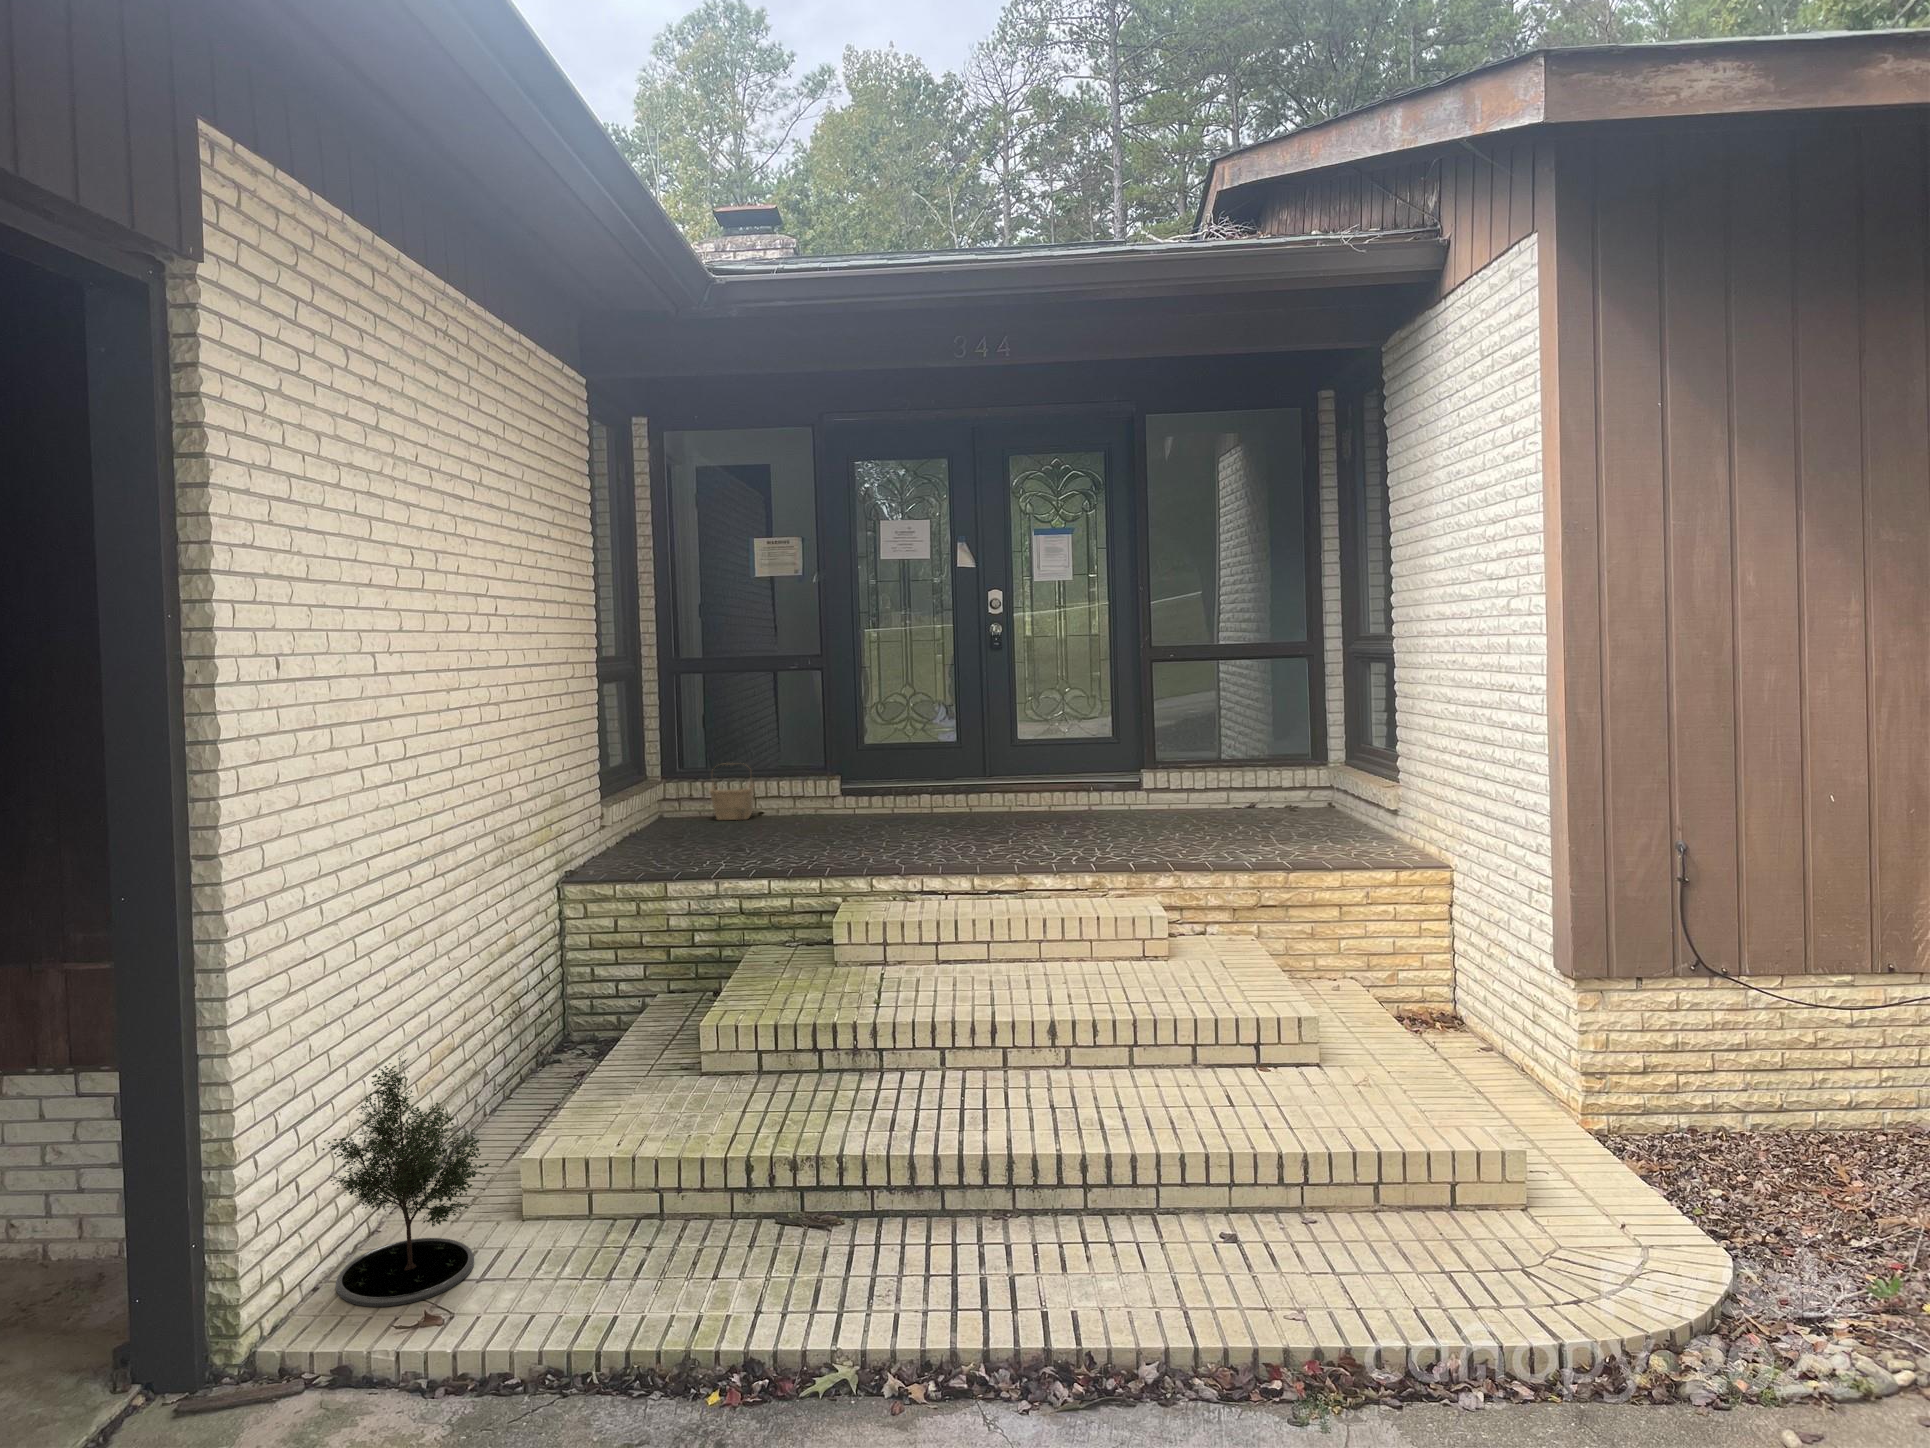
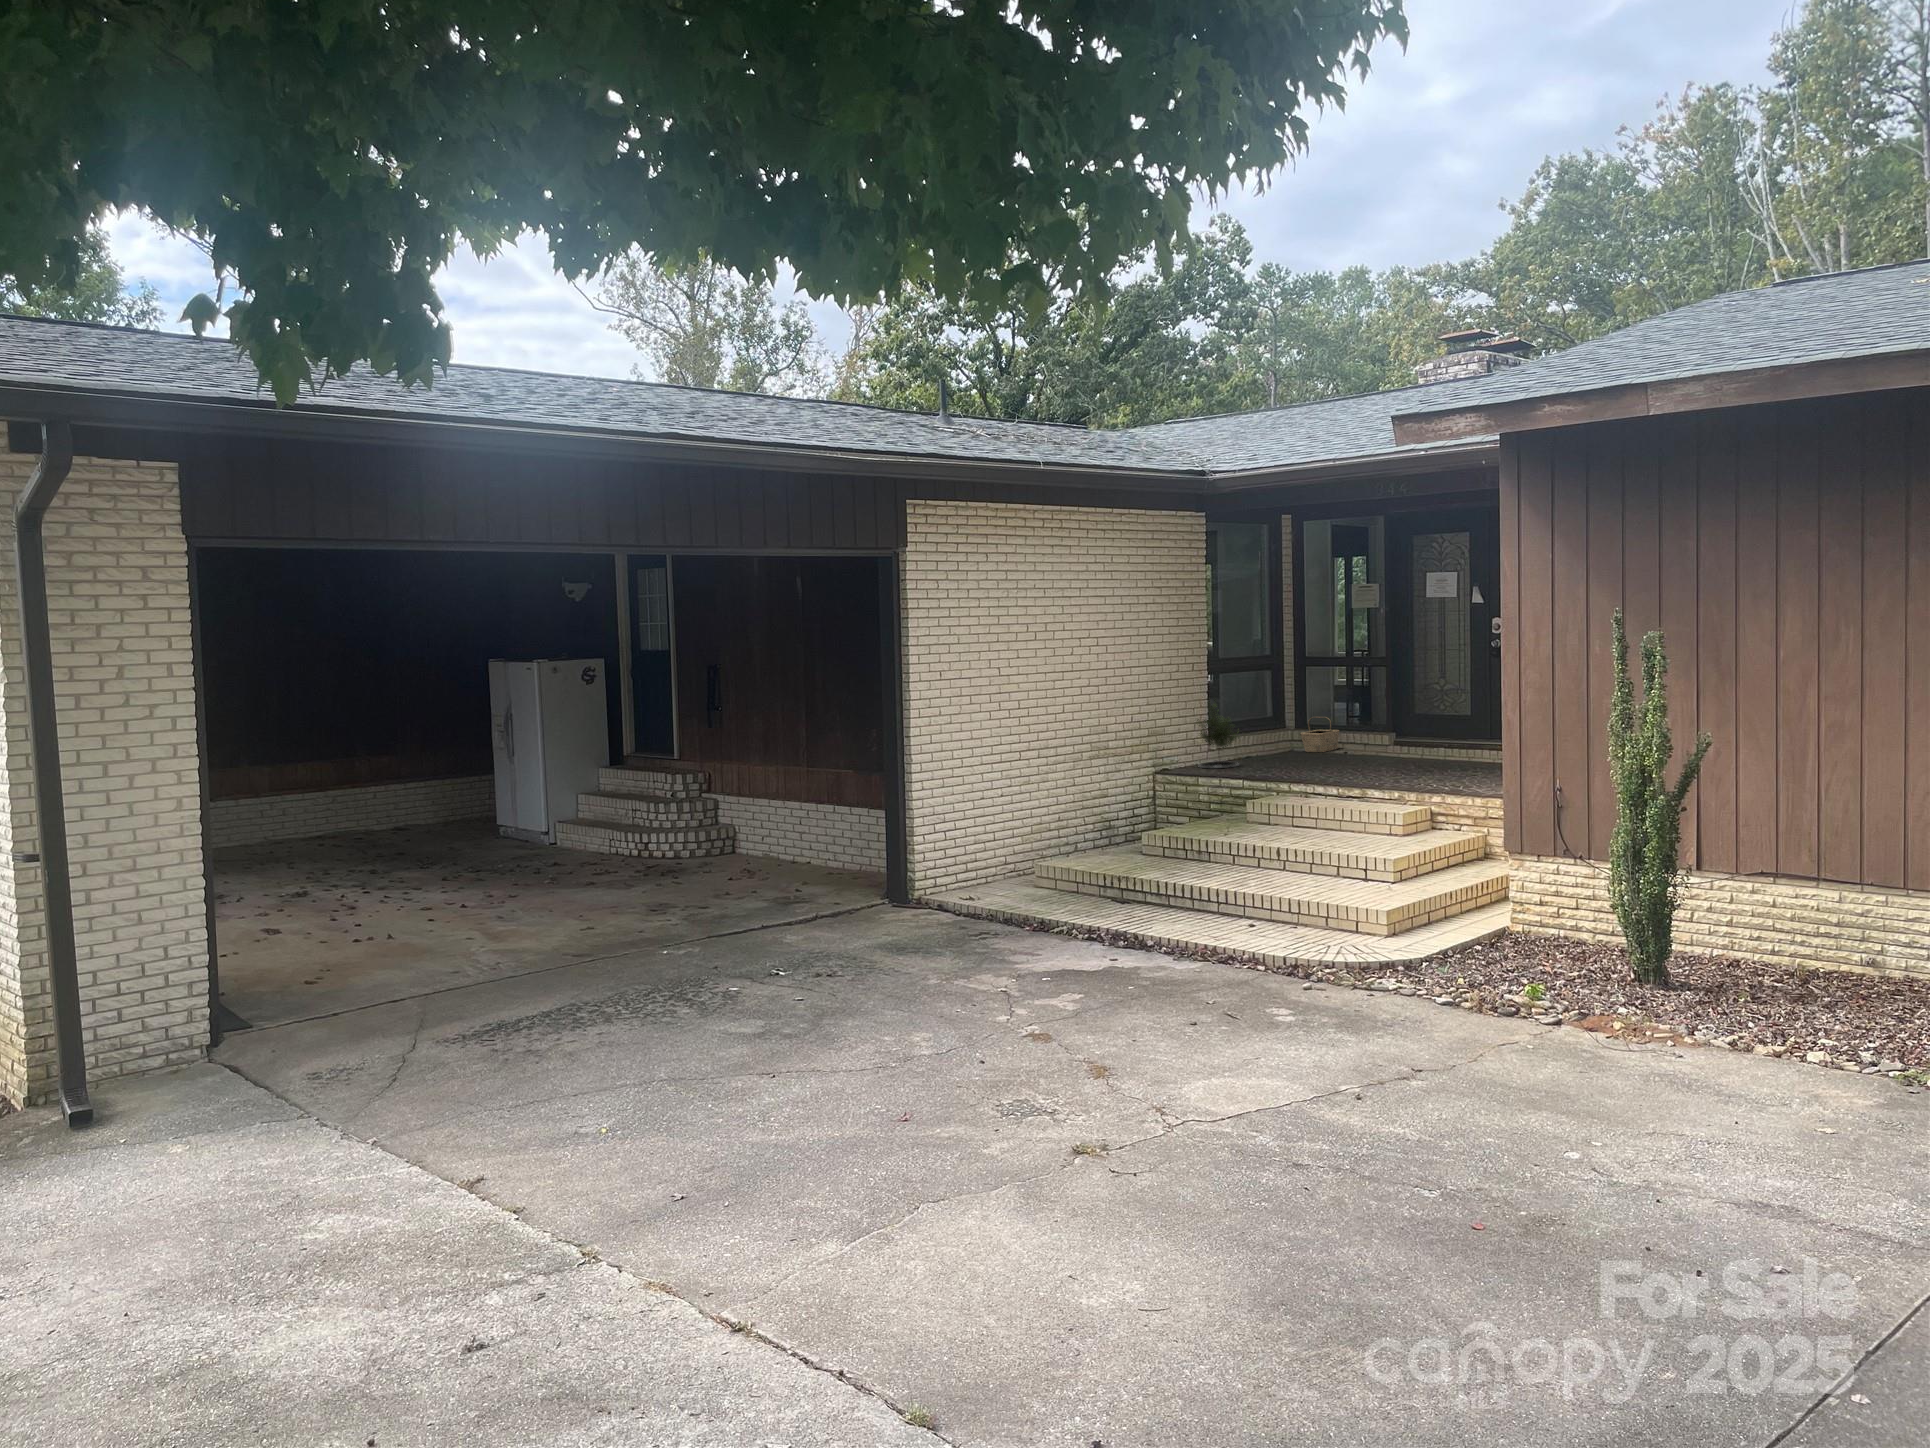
potted tree: present [322,1052,489,1307] -> present [1197,699,1238,768]

